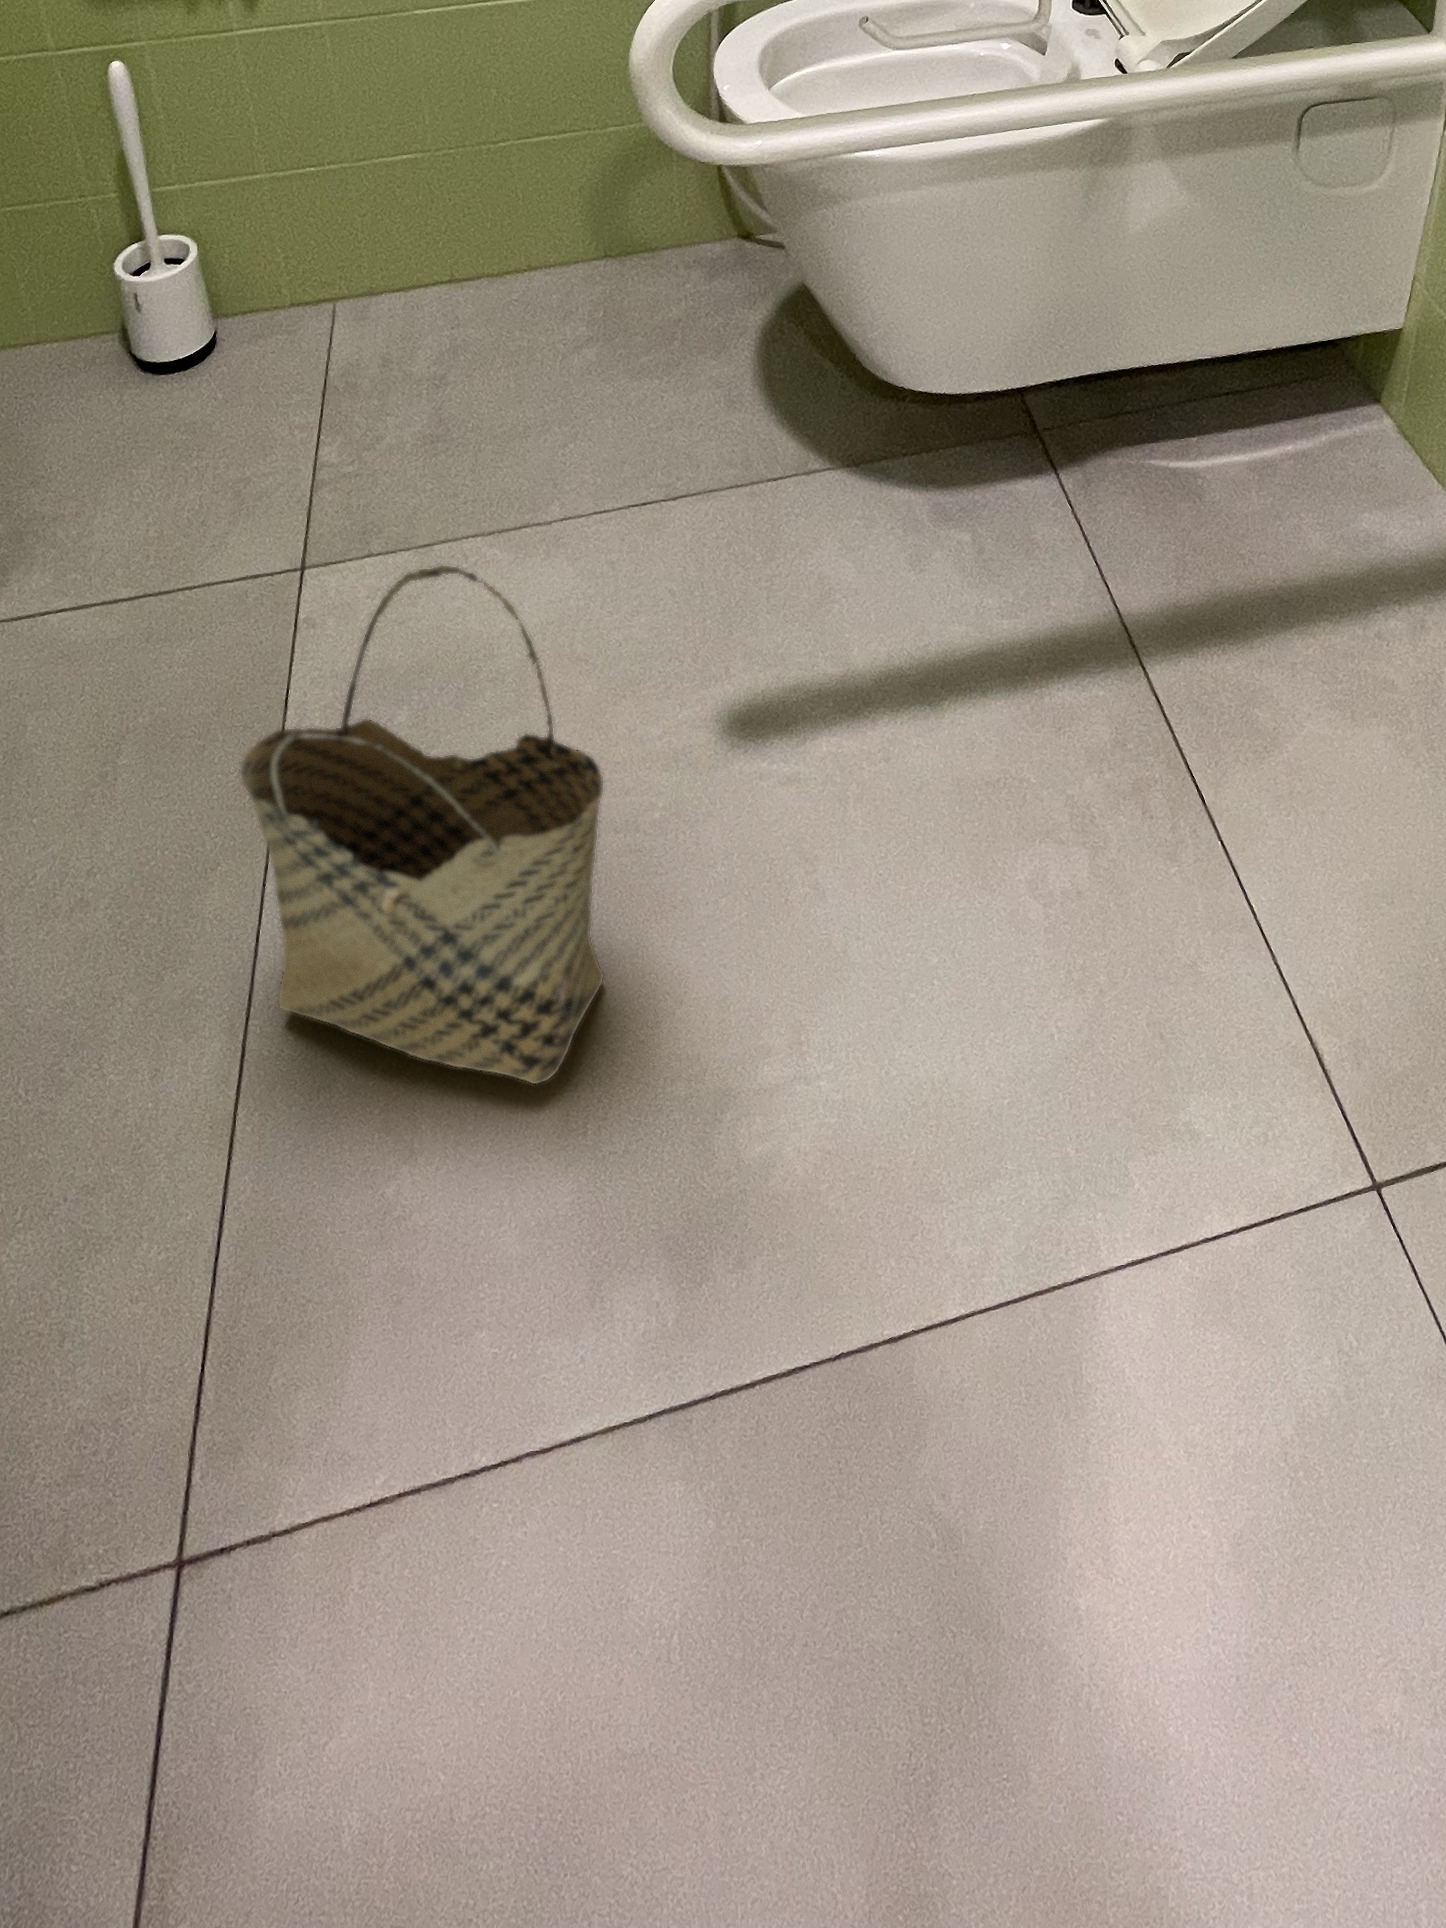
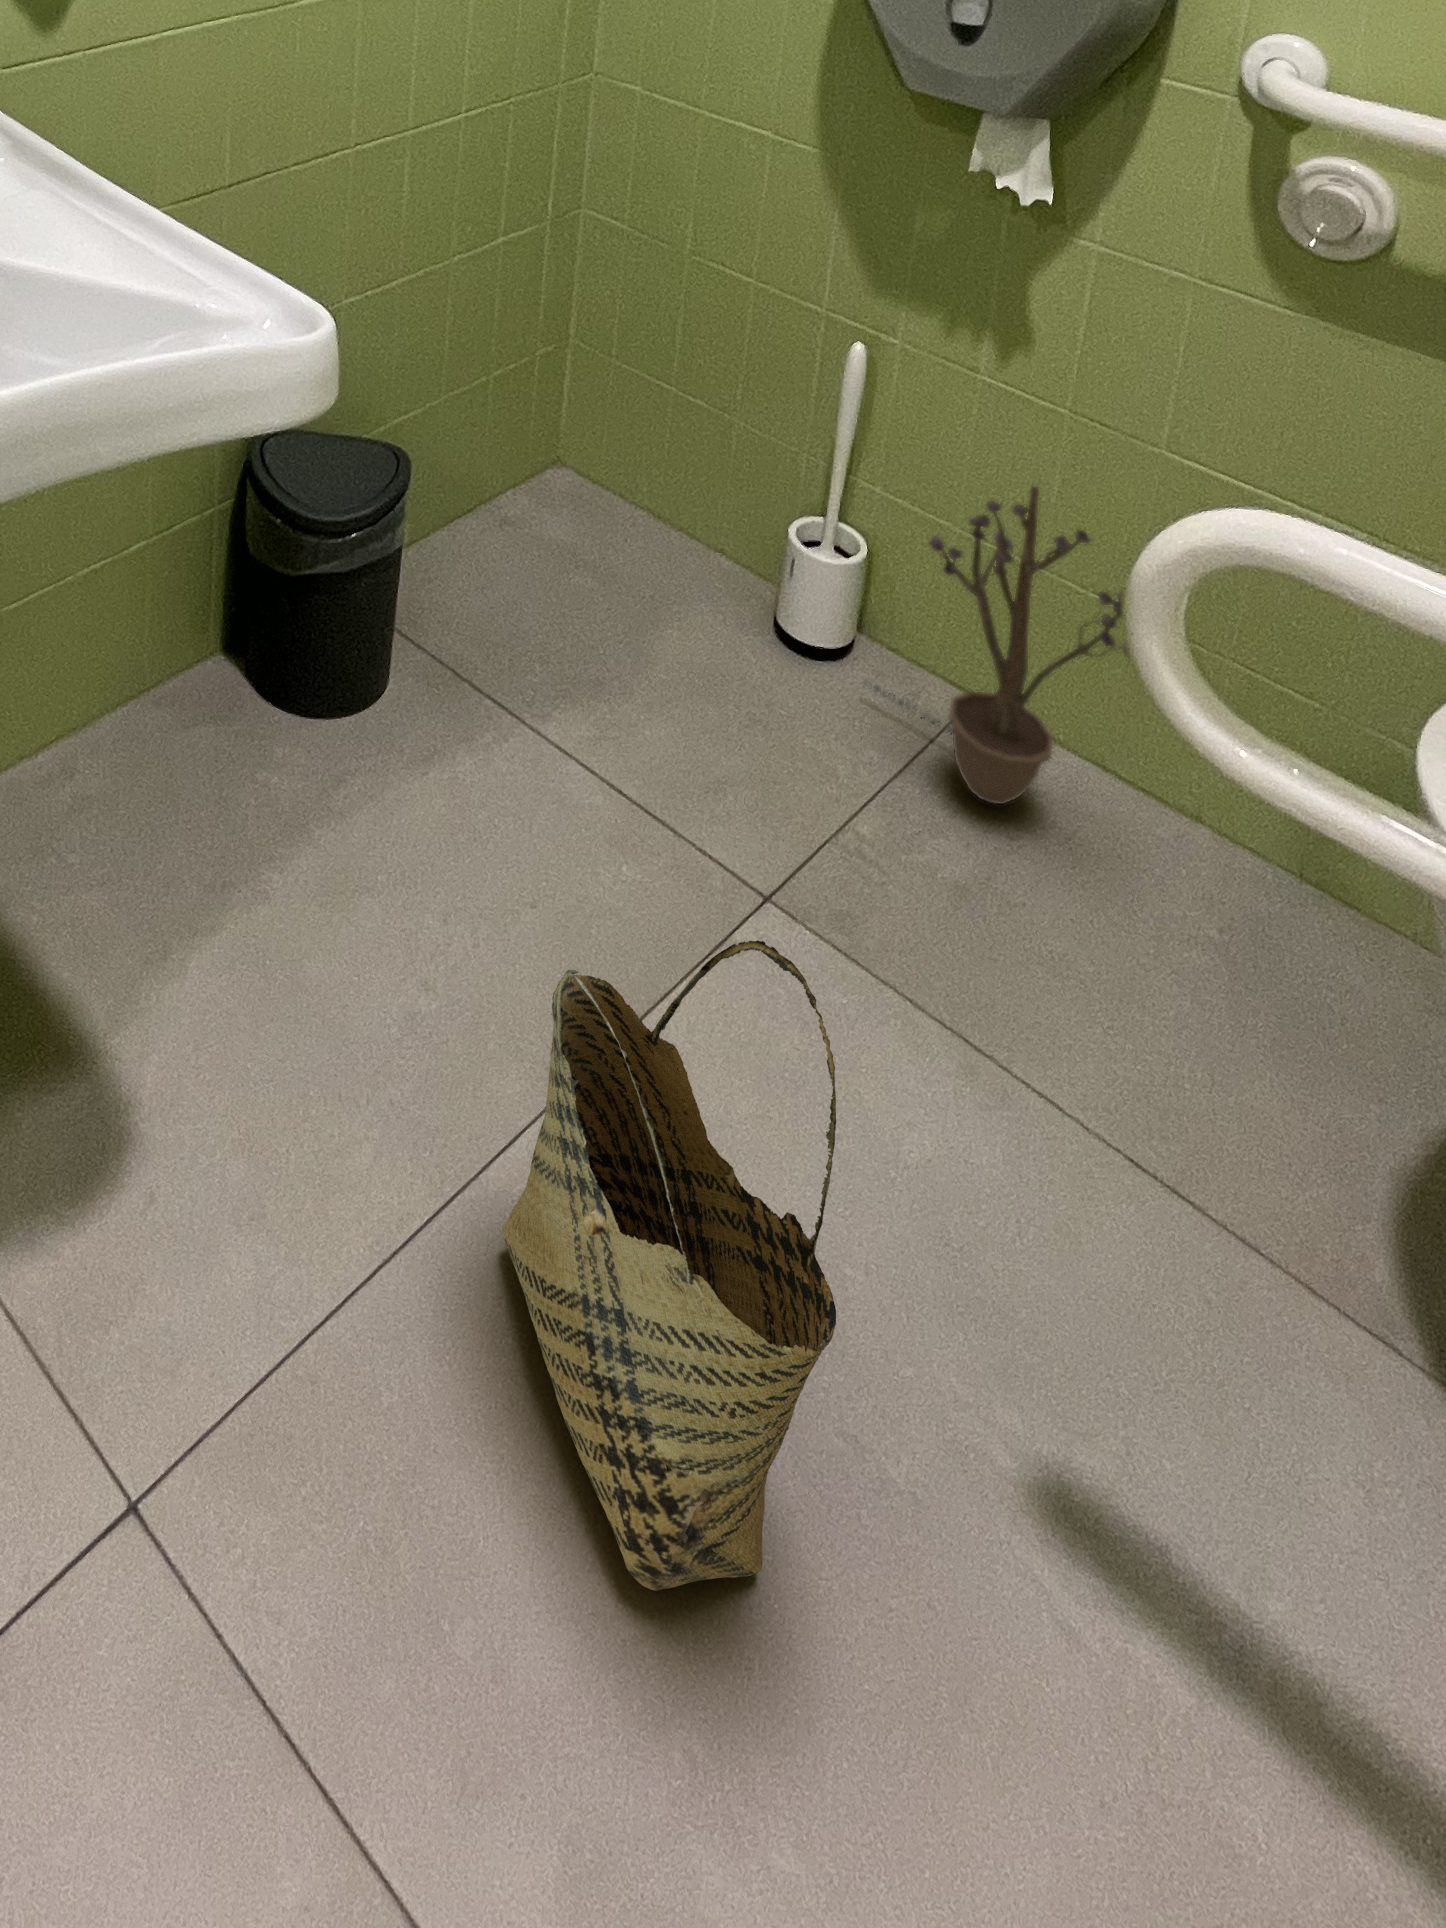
decorative plant: none [259,92,477,367] -> present [865,486,1127,804]

